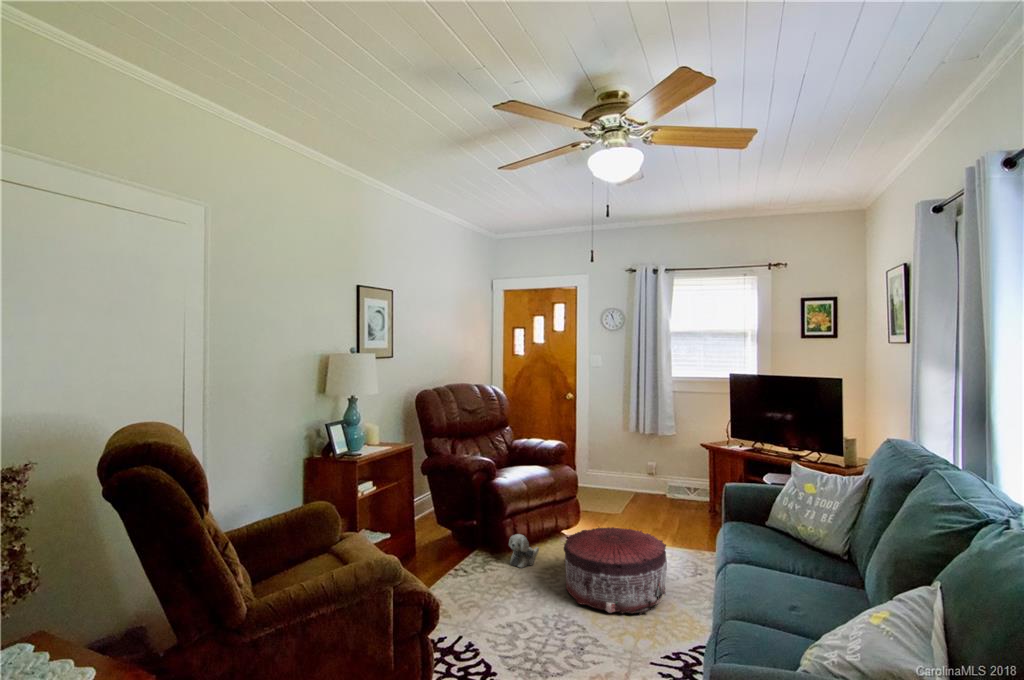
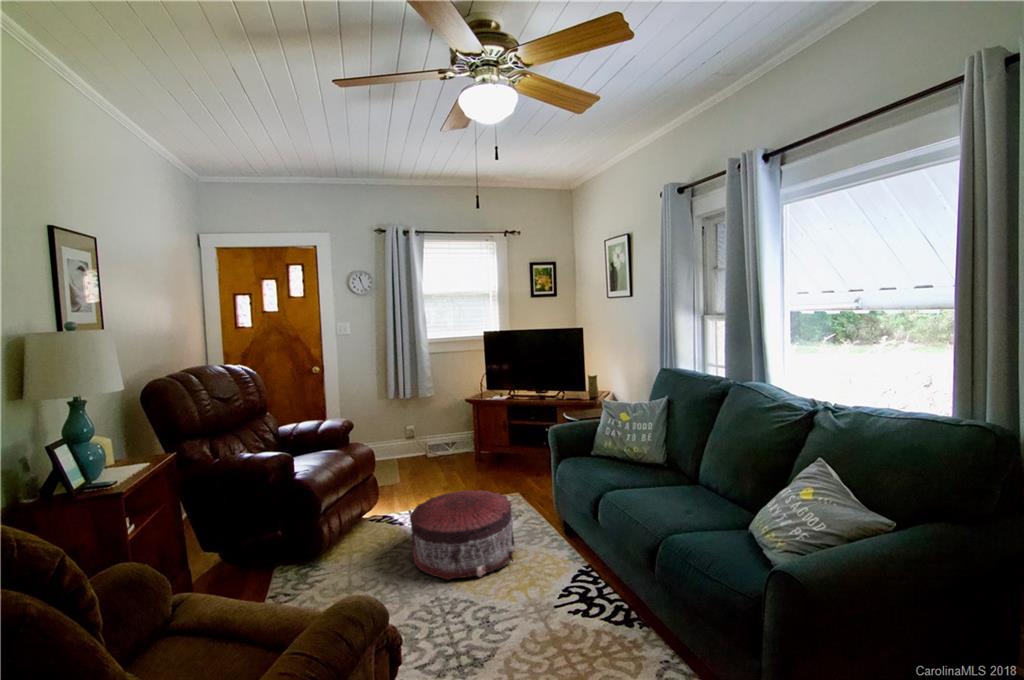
plush toy: present [509,534,539,568] -> none [331,531,363,569]

